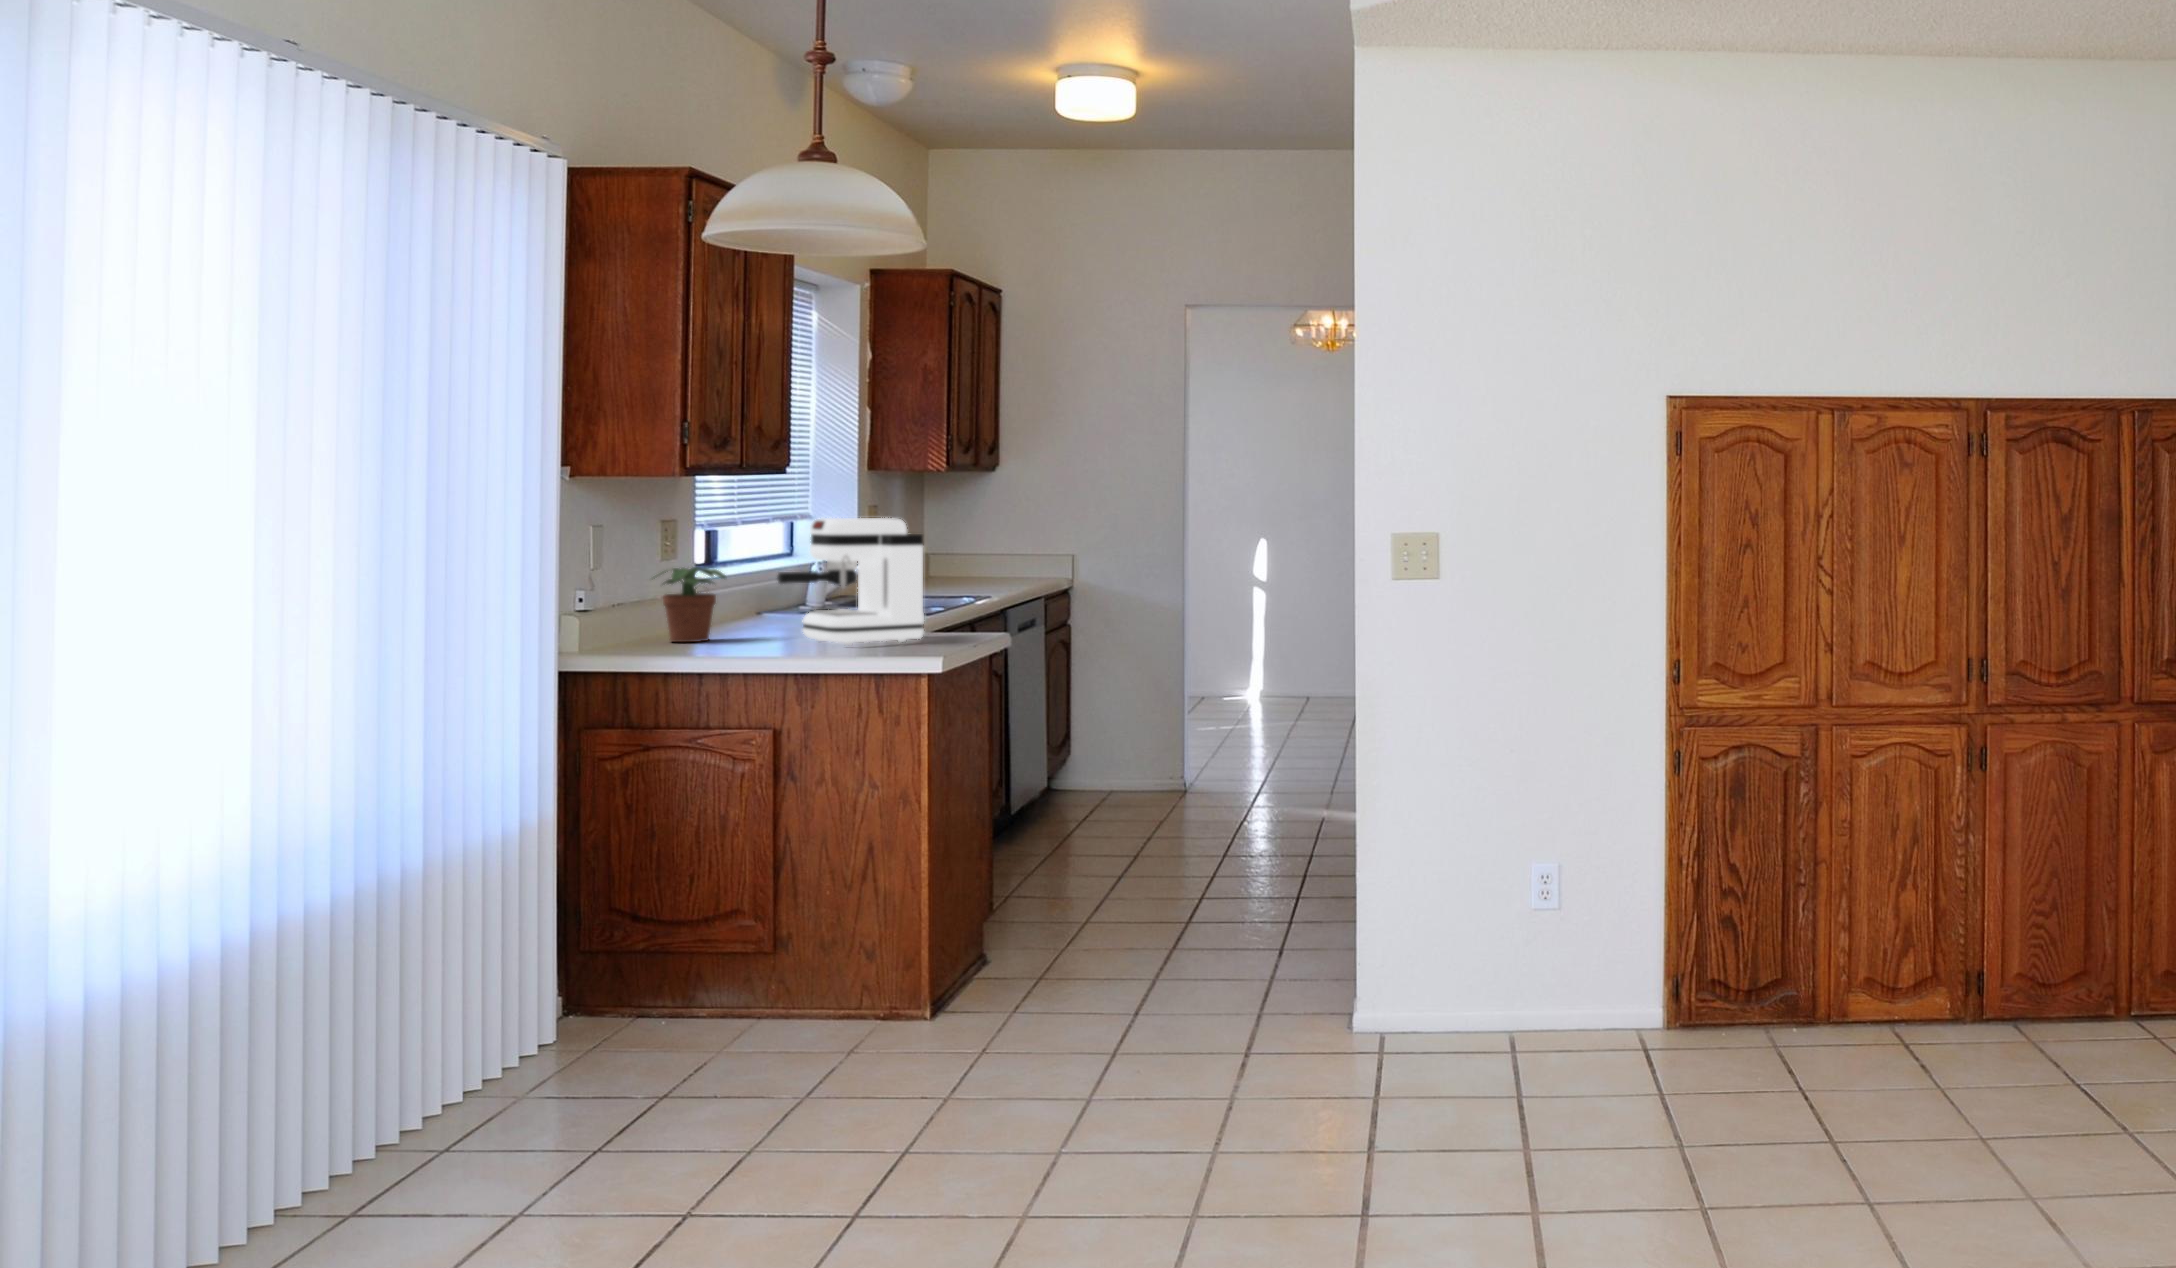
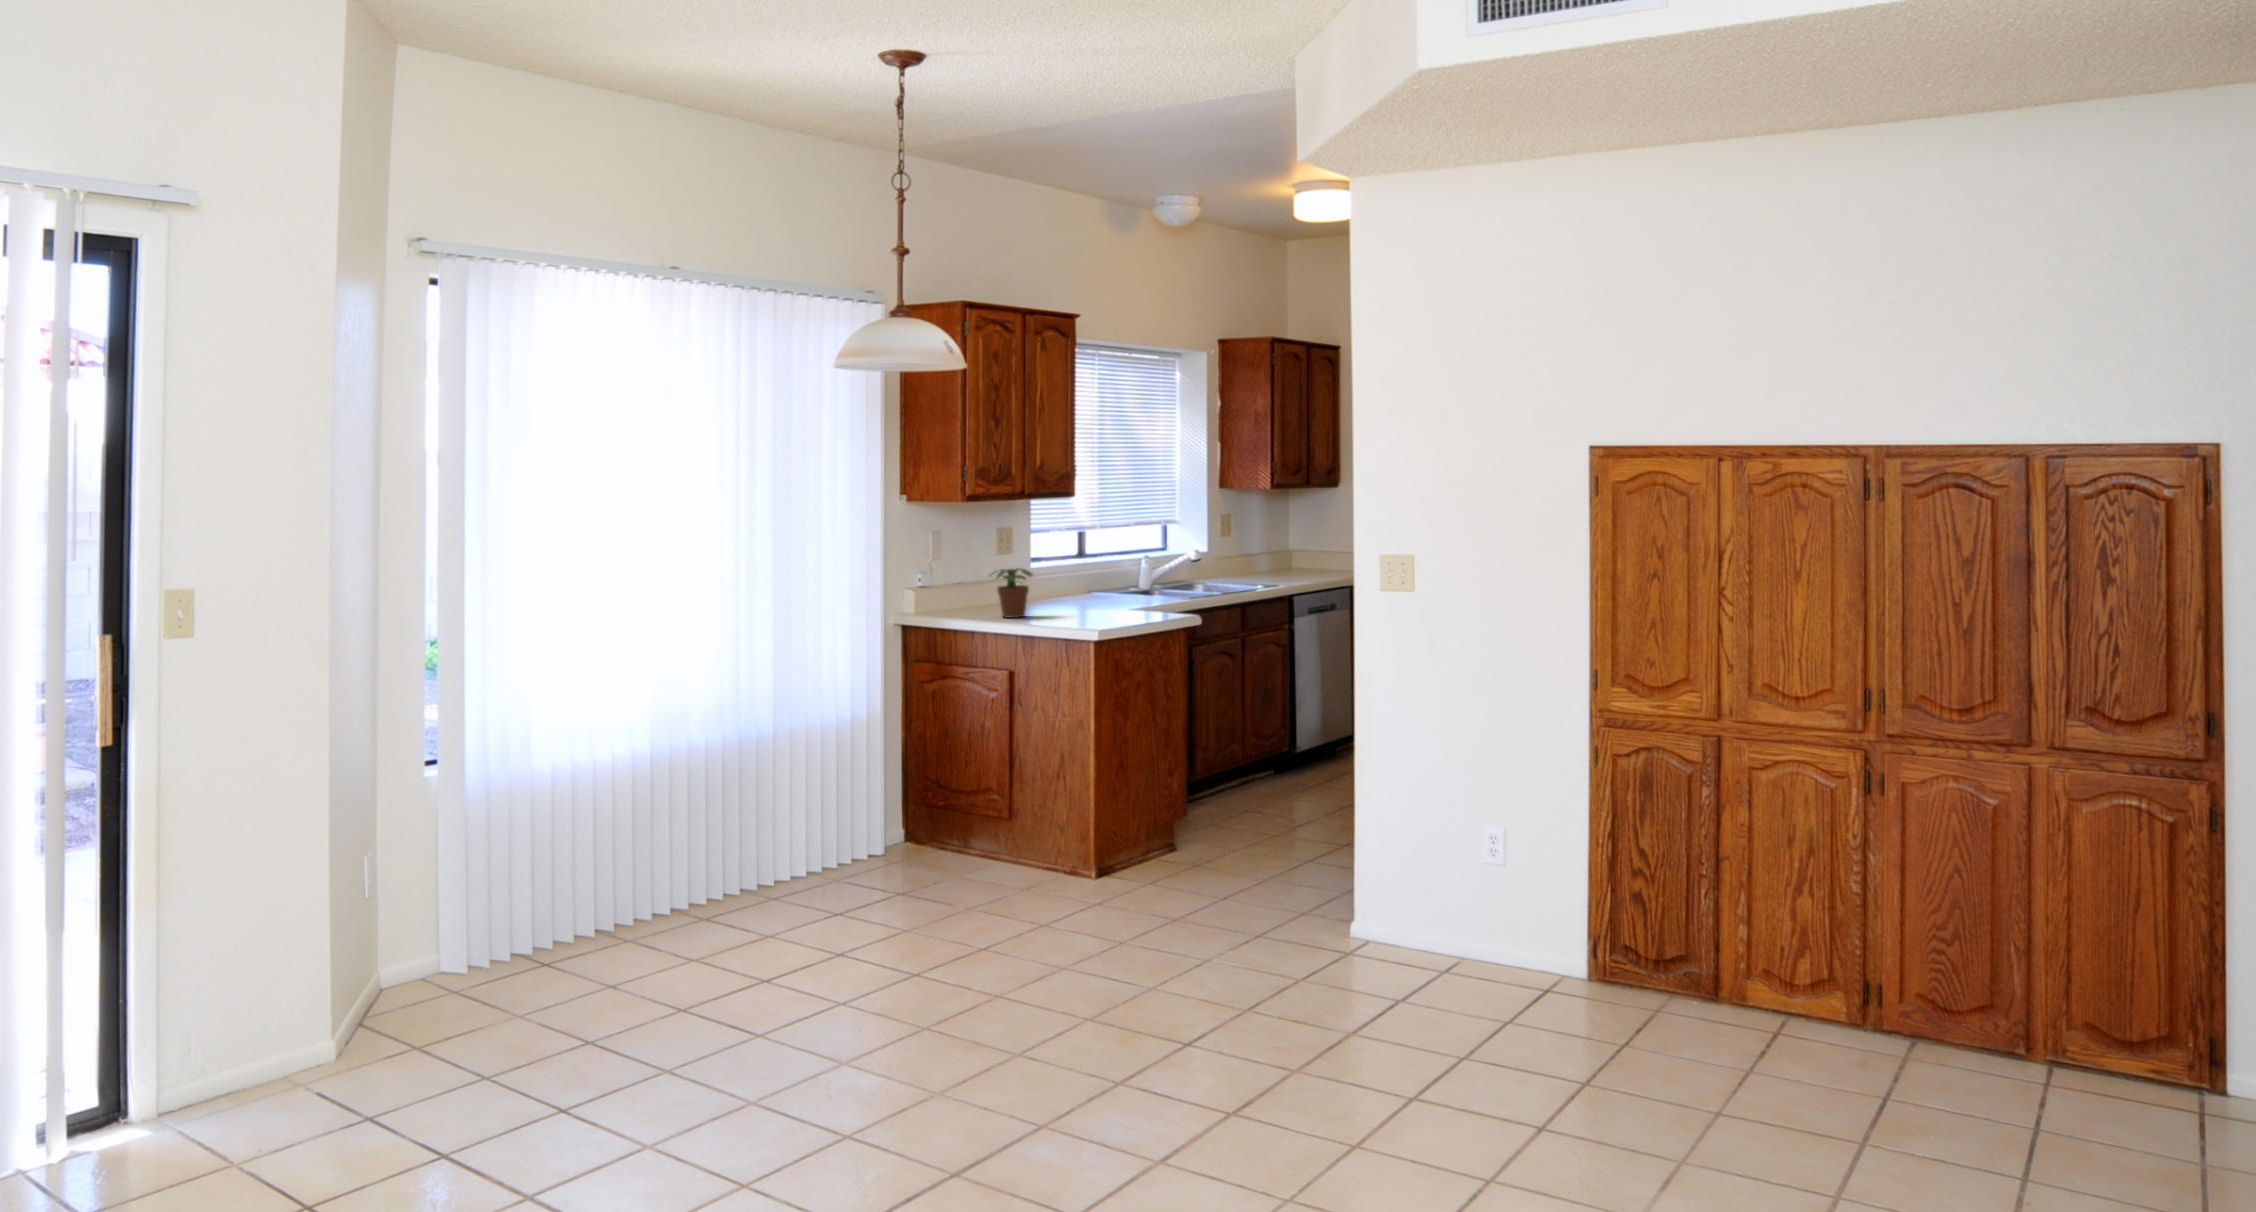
coffee maker: present [777,518,924,646] -> none [1041,537,1126,626]

